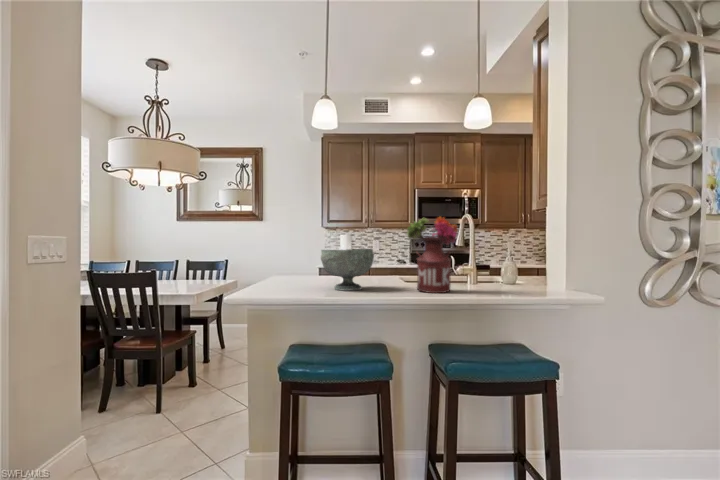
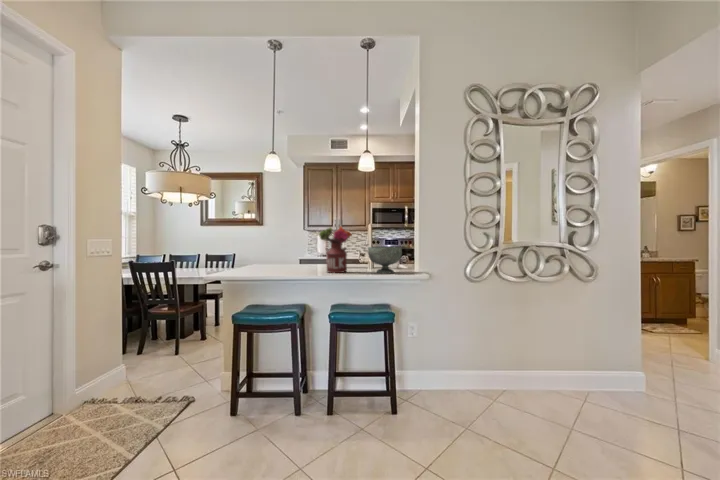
decorative bowl: present [321,249,374,291] -> present [368,247,402,273]

